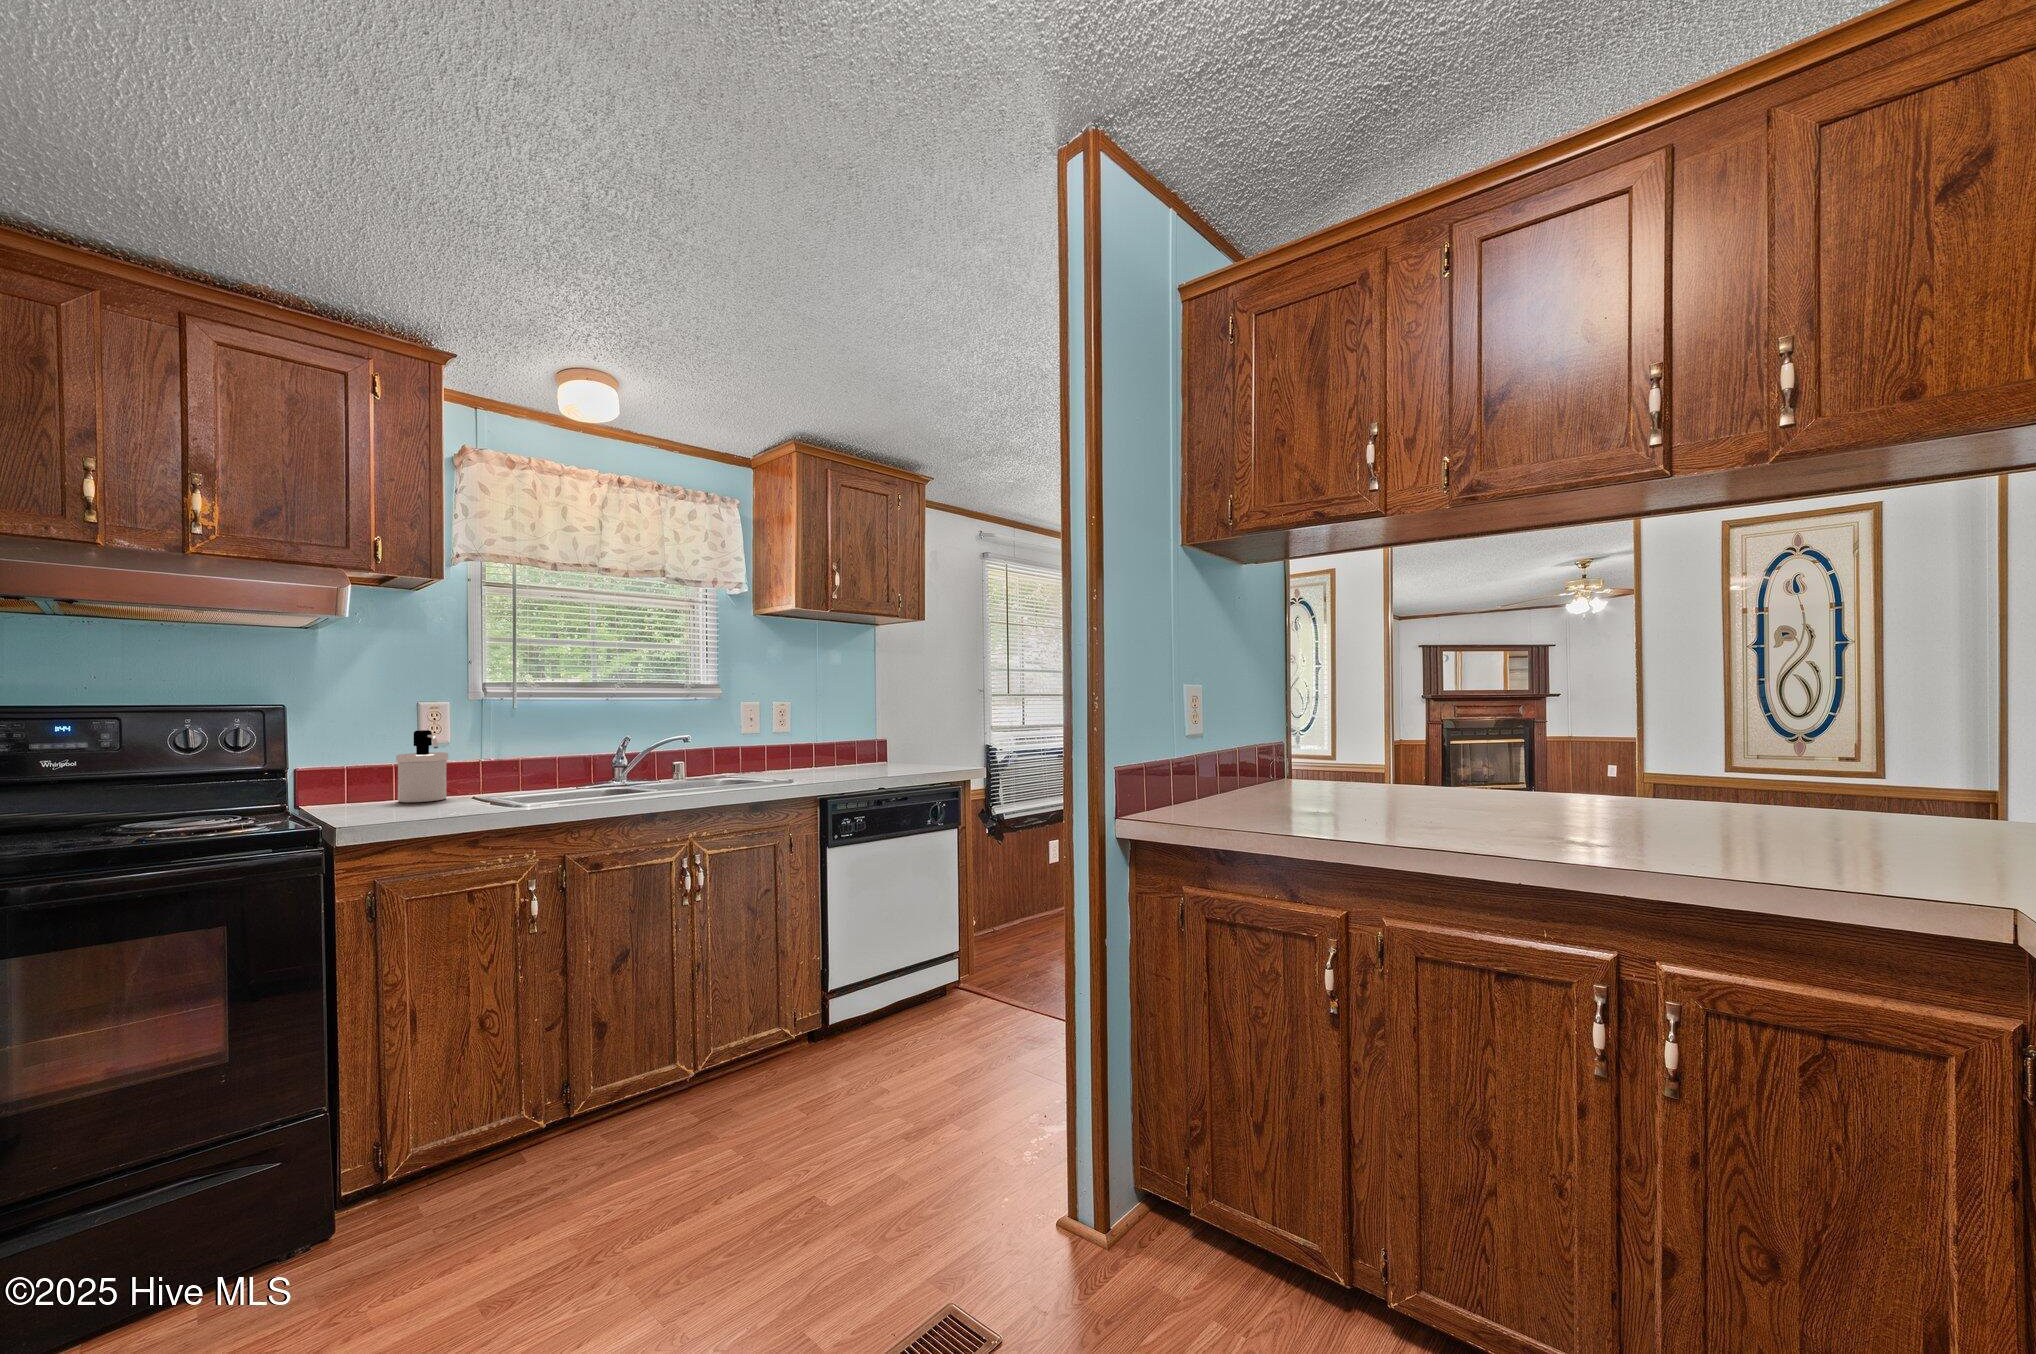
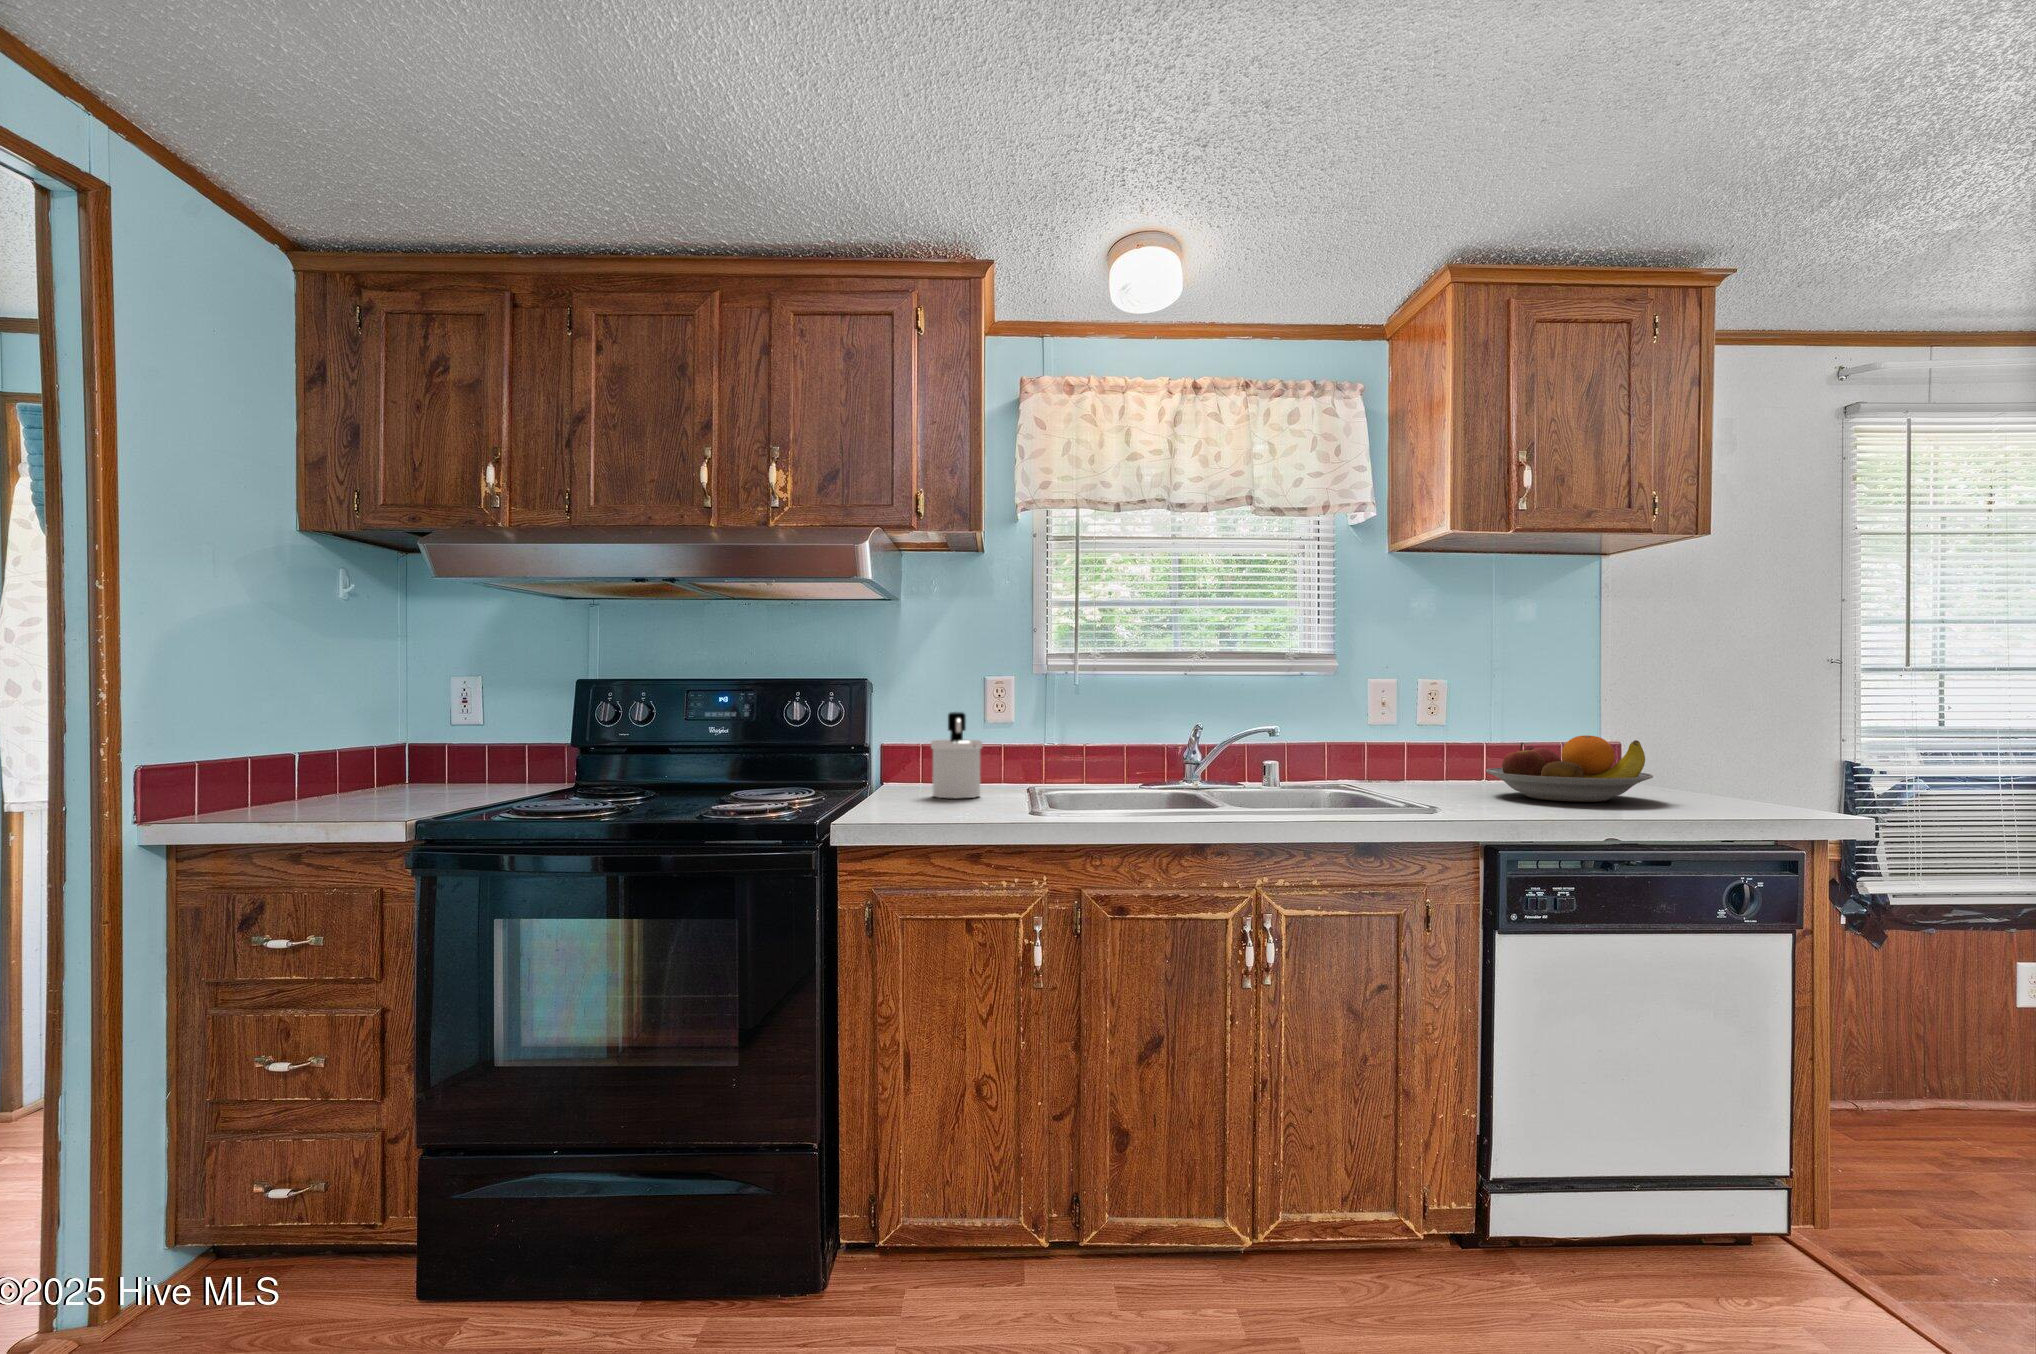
fruit bowl: none [813,728,902,767] -> present [1486,735,1653,802]

